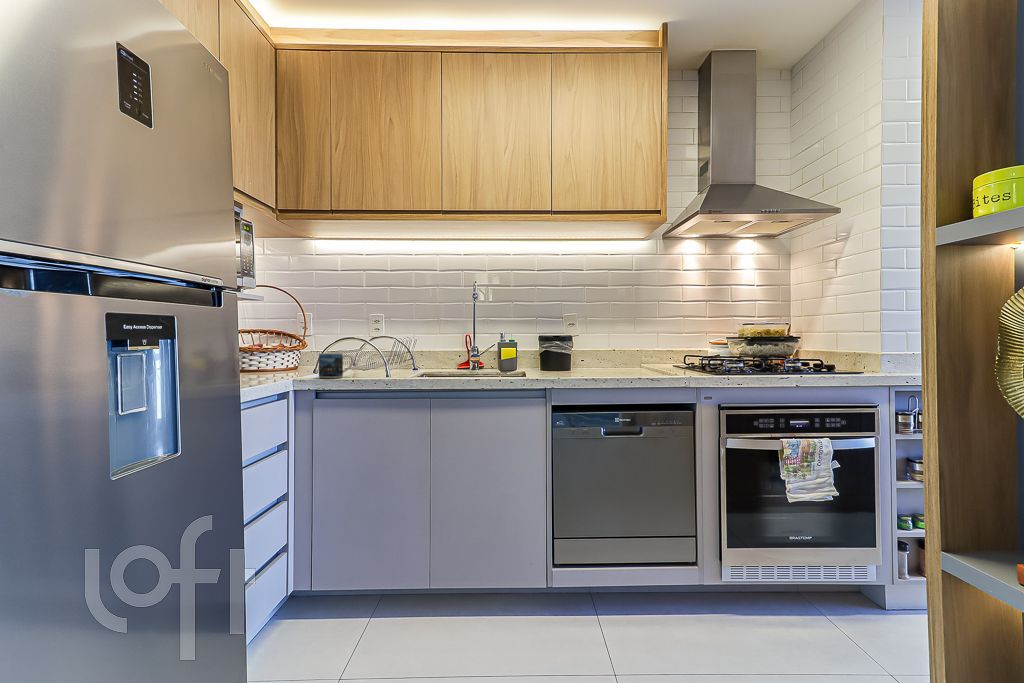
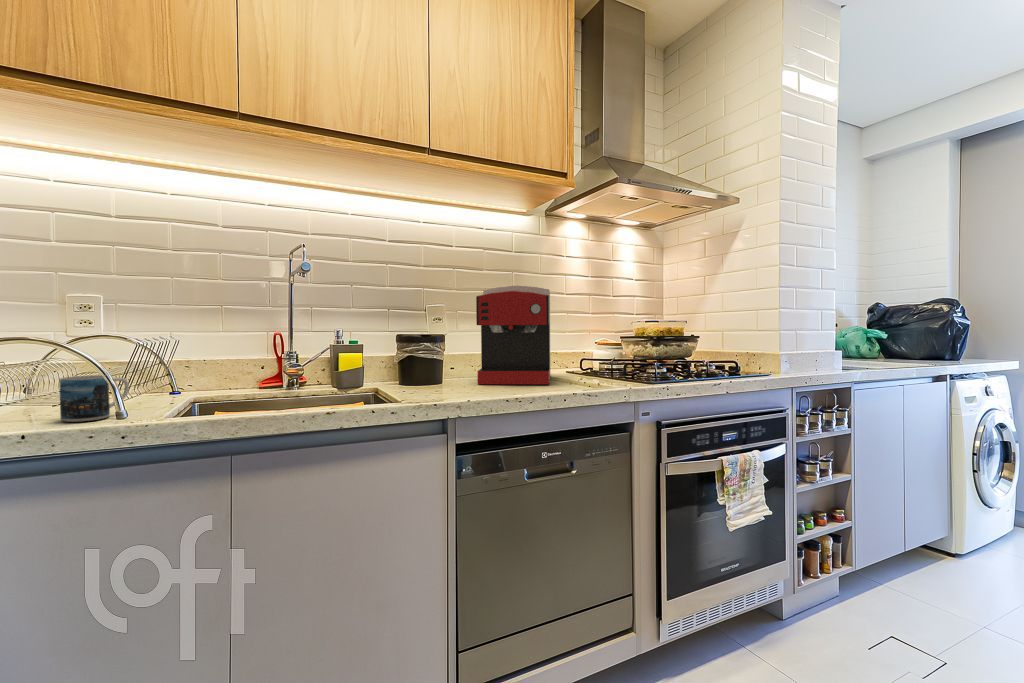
coffee maker: none [583,296,654,373] -> present [476,285,550,384]

